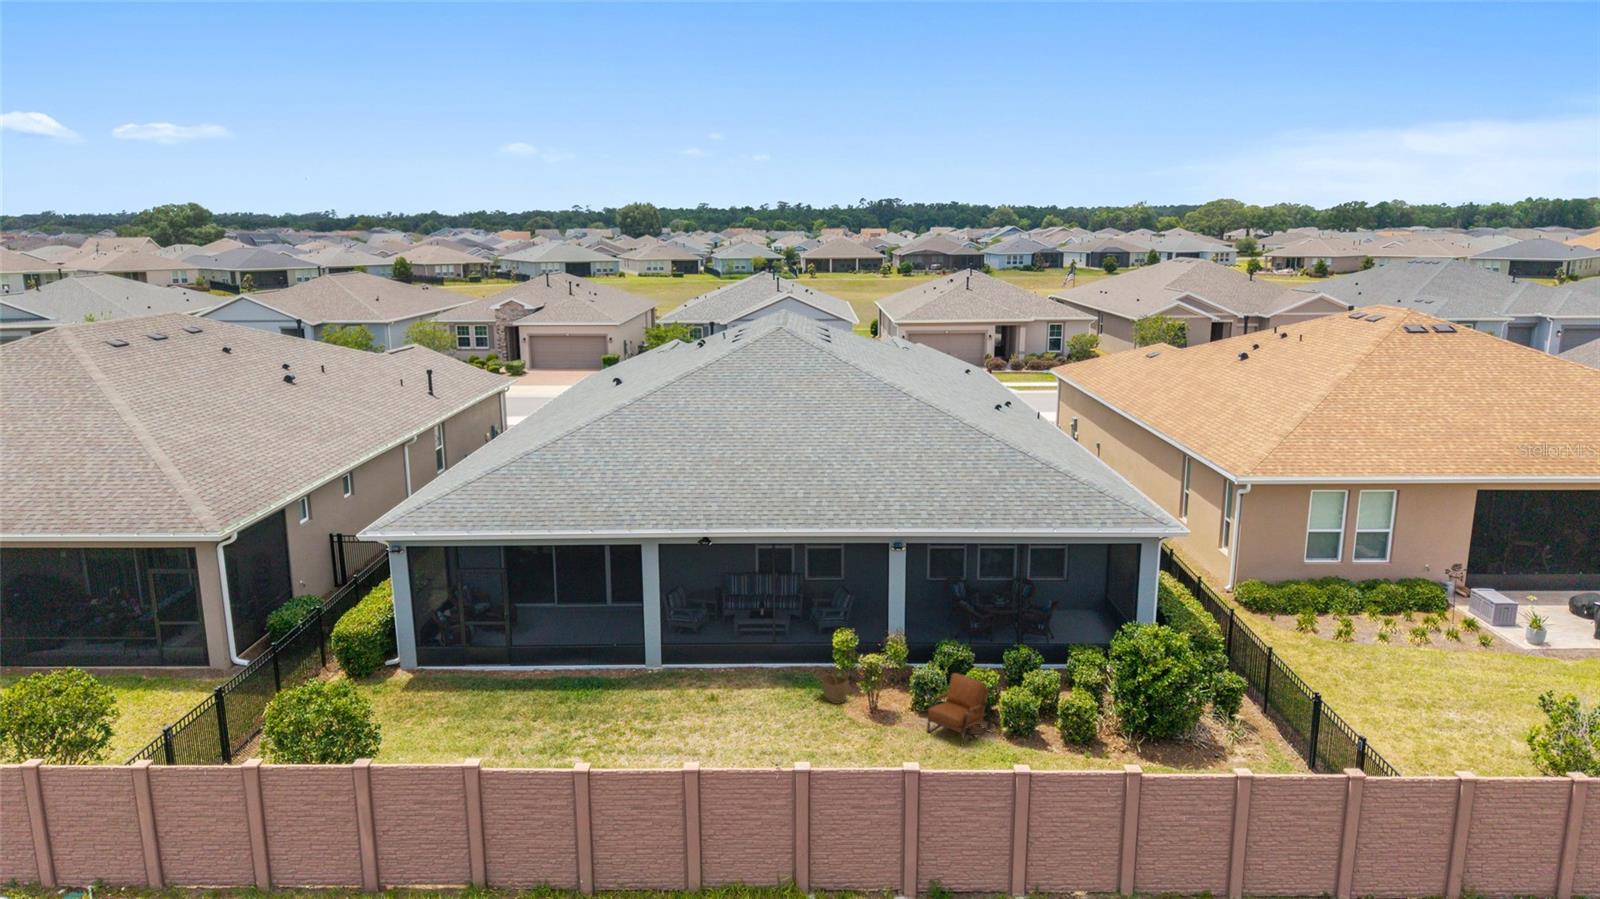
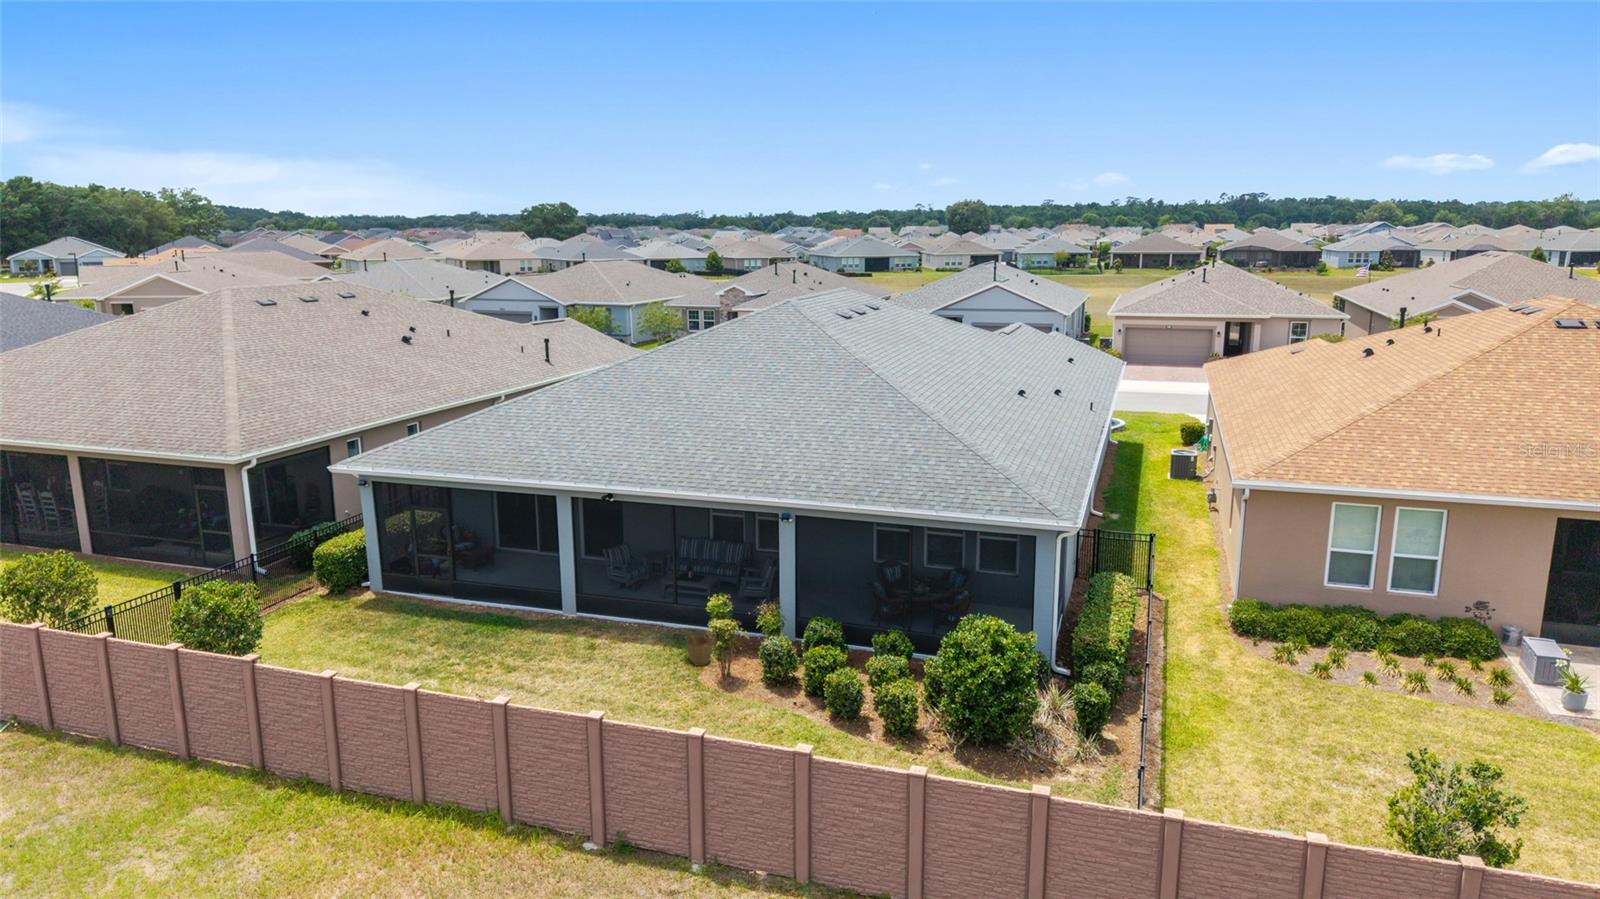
chair: present [927,673,991,745] -> none [751,646,819,719]

